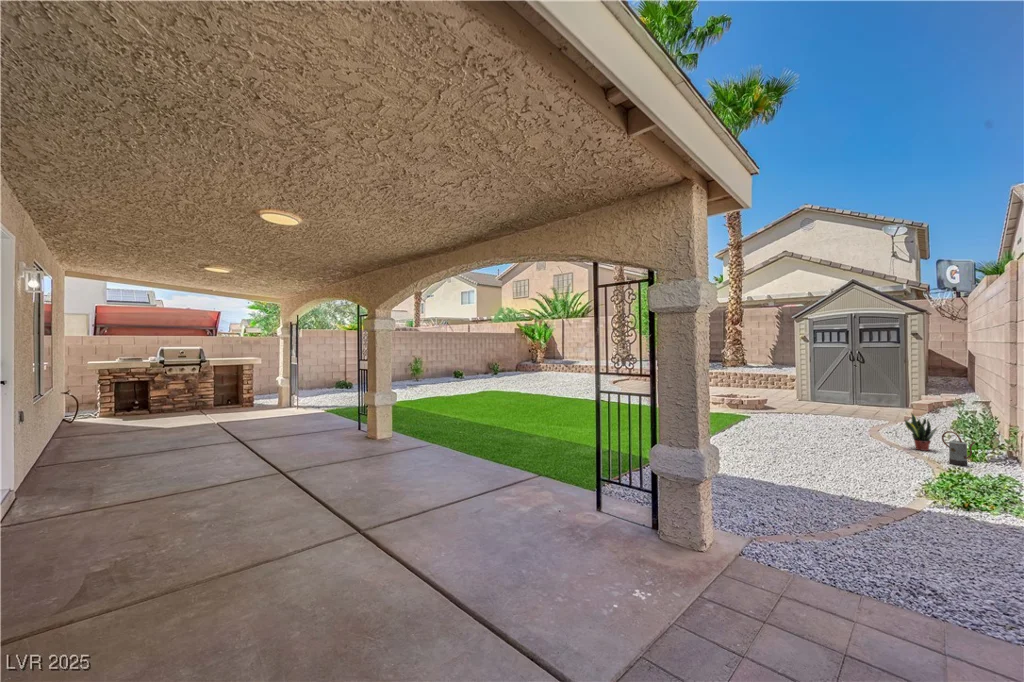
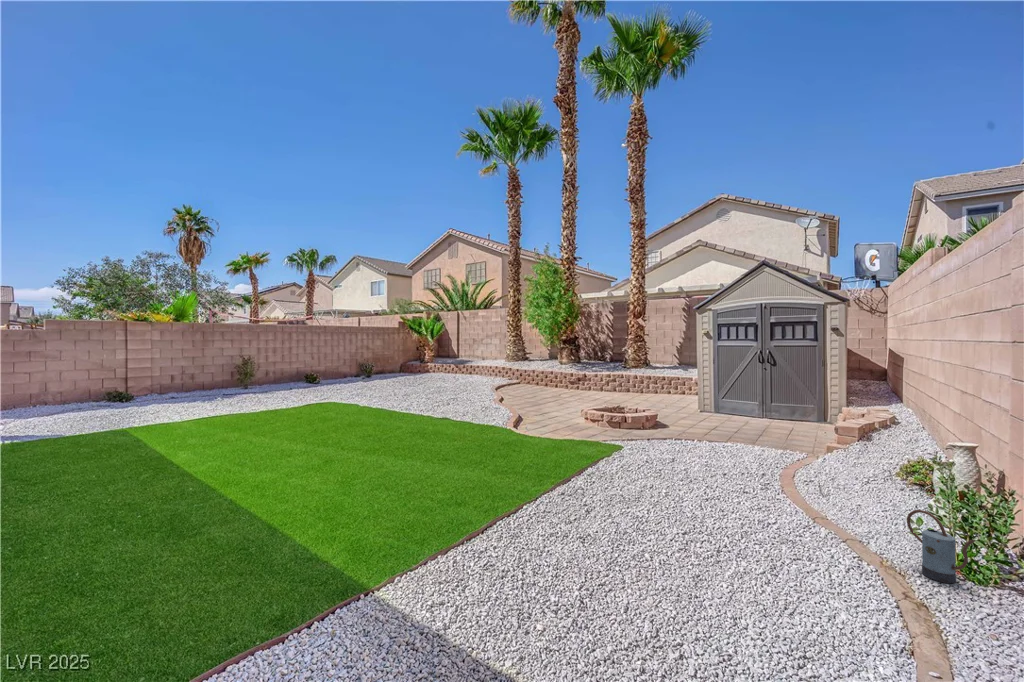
potted plant: present [905,414,938,451] -> none [839,461,896,531]

